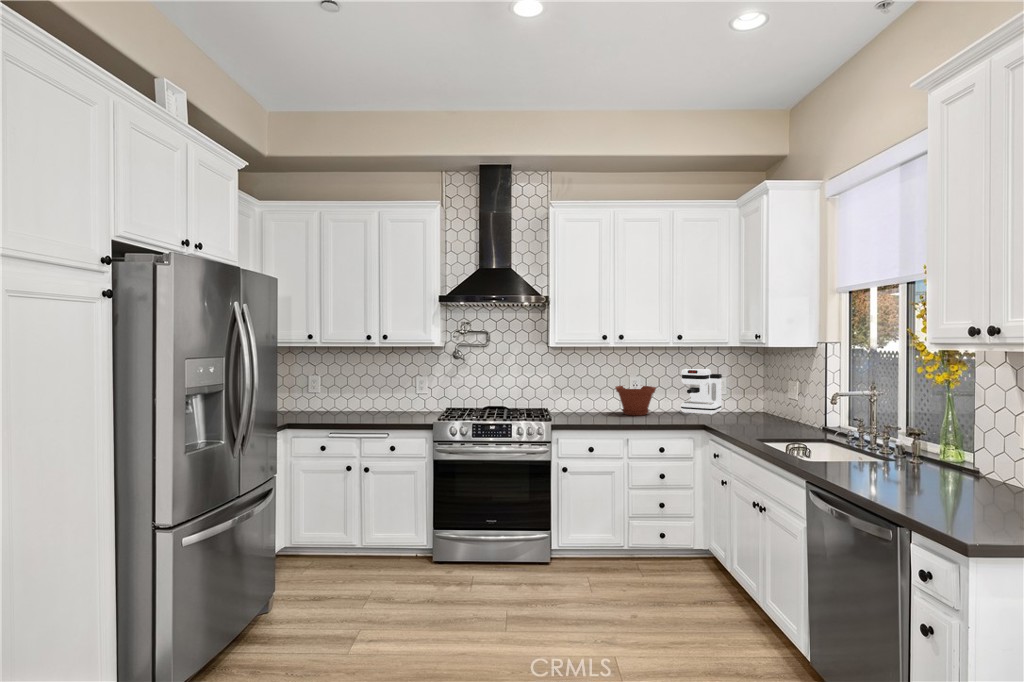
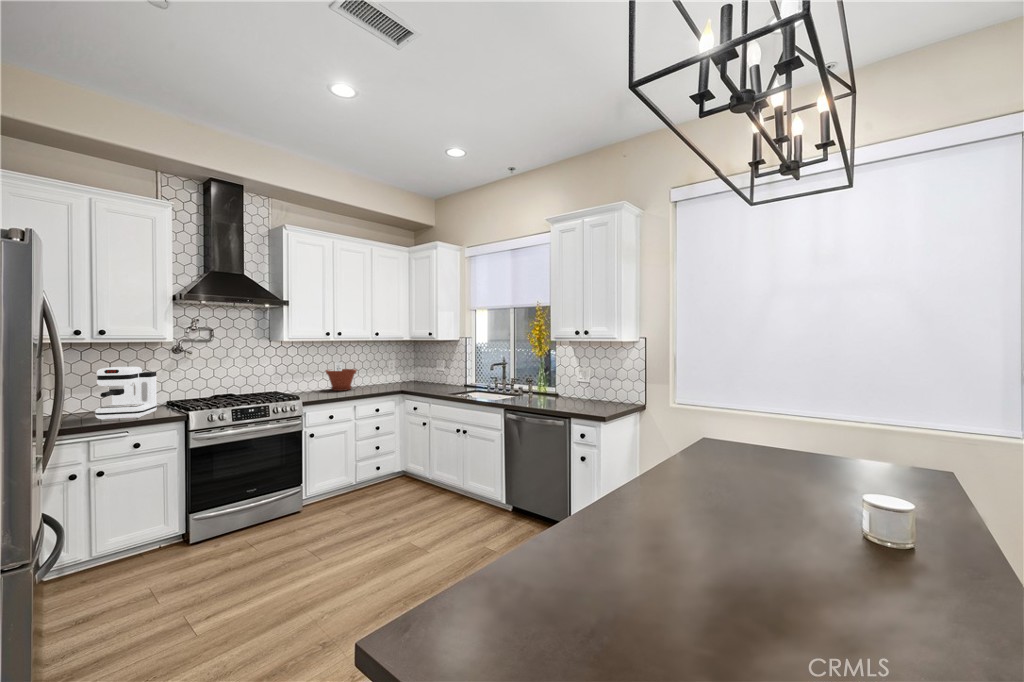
coffee maker: present [681,369,722,415] -> present [95,367,157,420]

